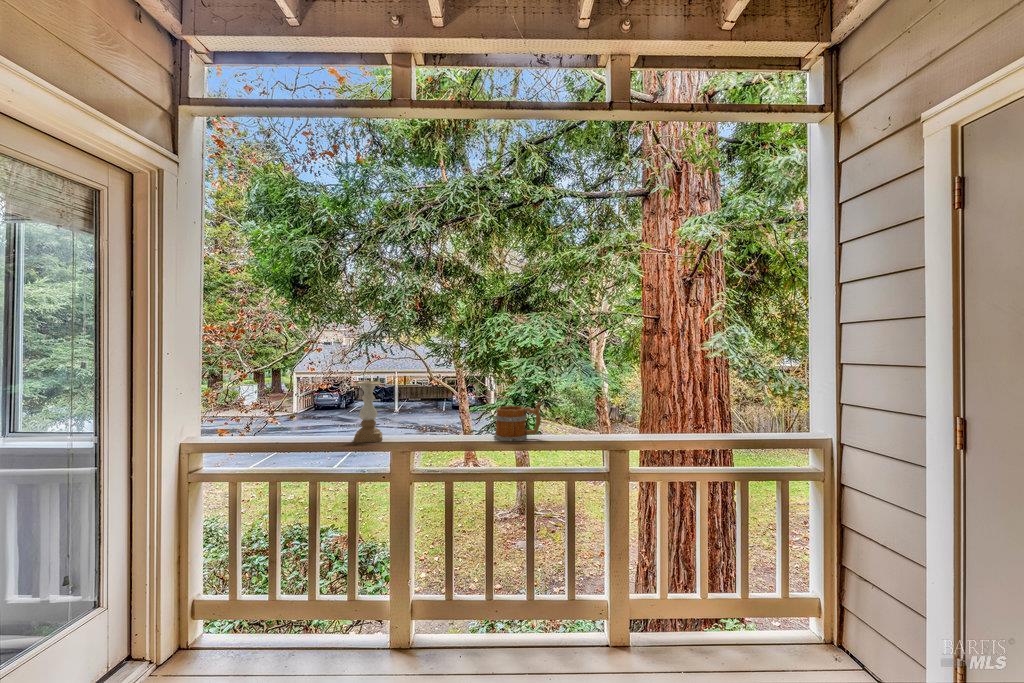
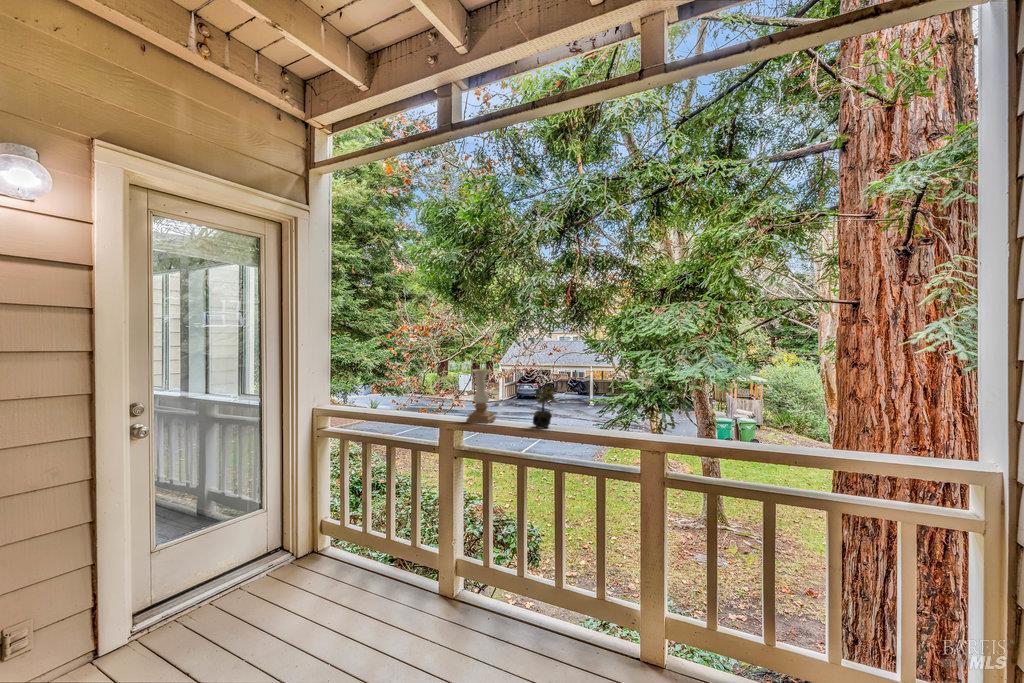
succulent plant: none [430,395,461,442] -> present [530,385,556,429]
mug: present [494,403,541,441] -> none [587,397,638,436]

